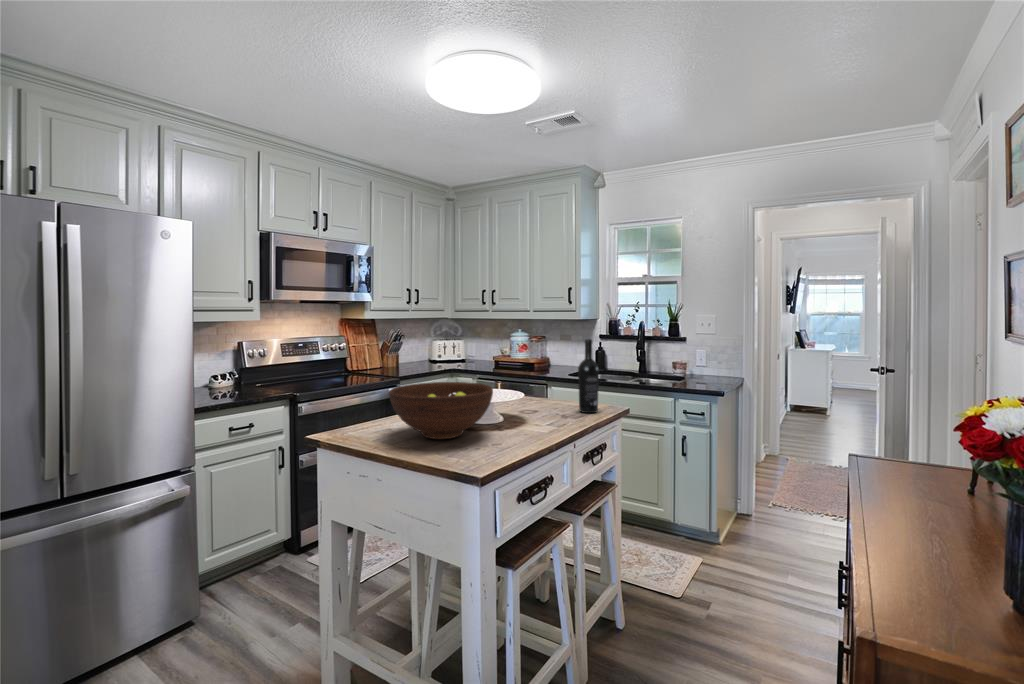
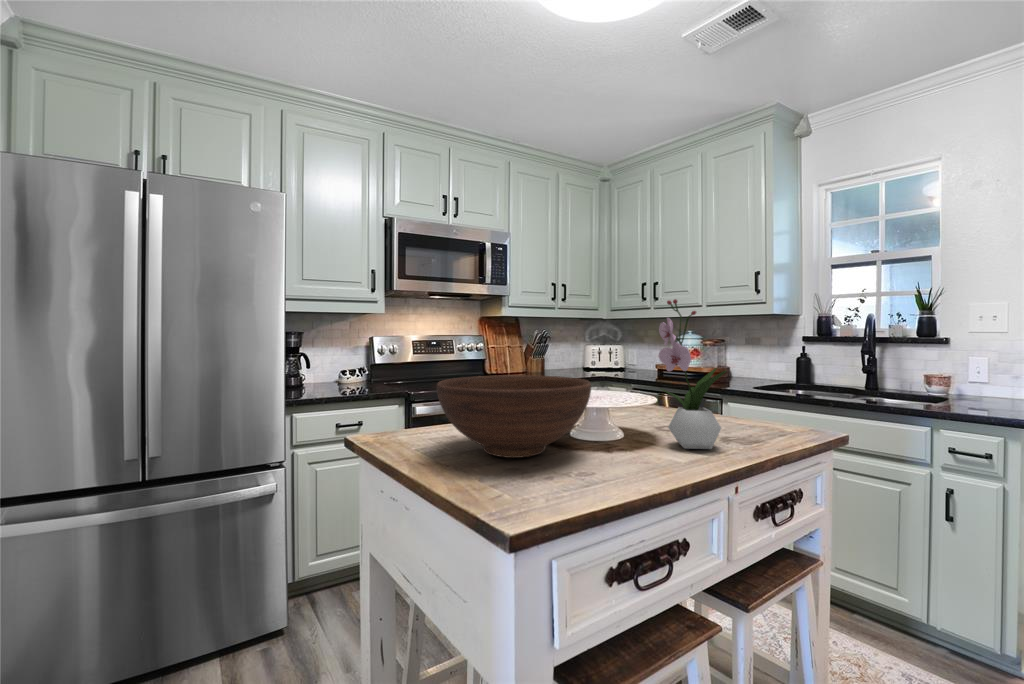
flower arrangement: none [528,330,569,424] -> present [659,299,727,449]
wine bottle: present [578,339,599,413] -> none [750,318,787,437]

